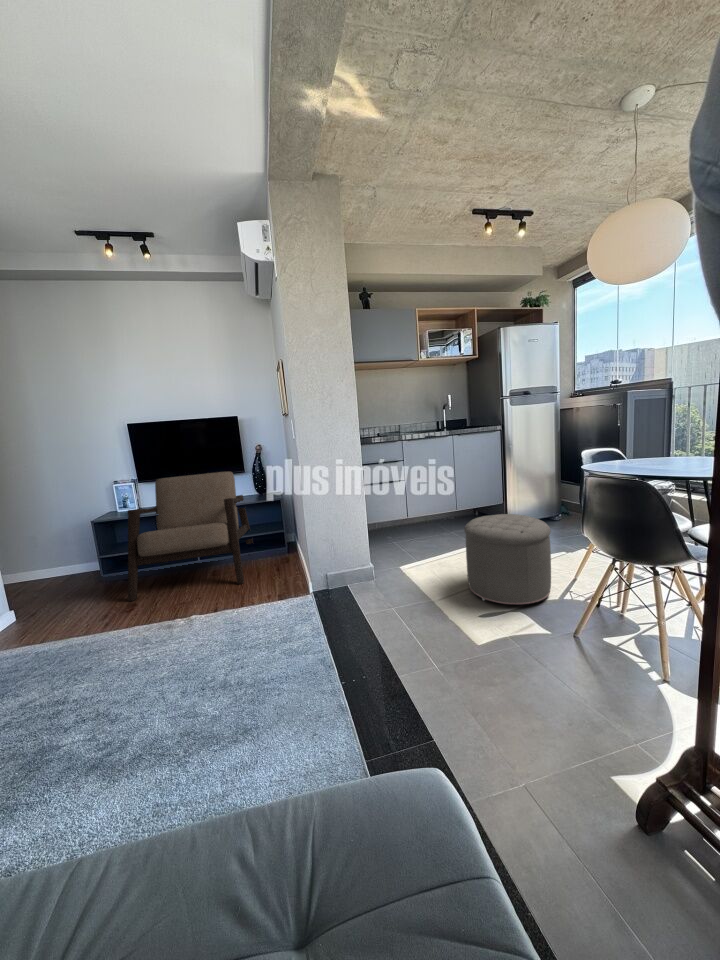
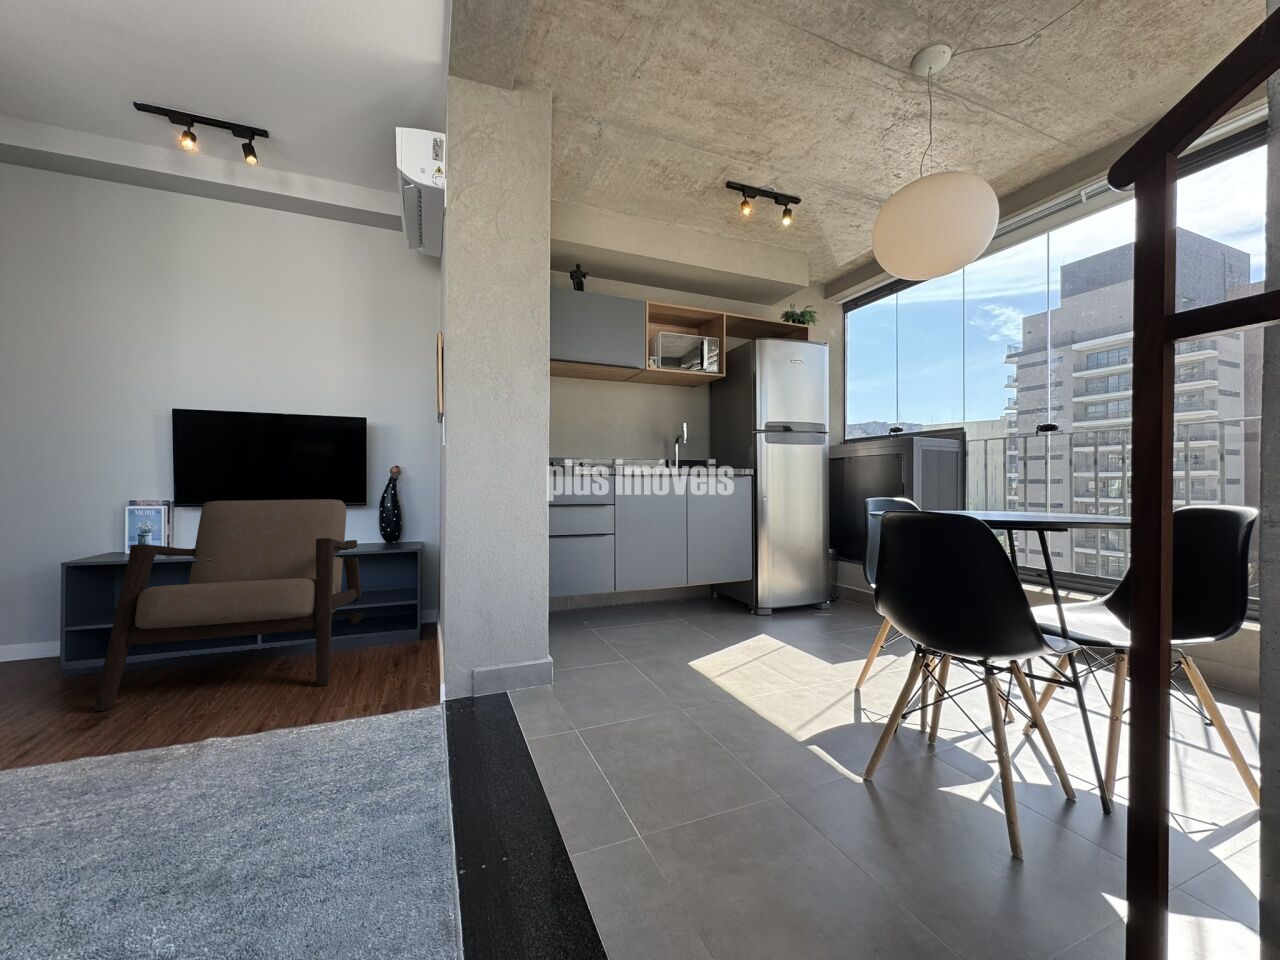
ottoman: present [464,514,551,604] -> none [698,585,823,725]

